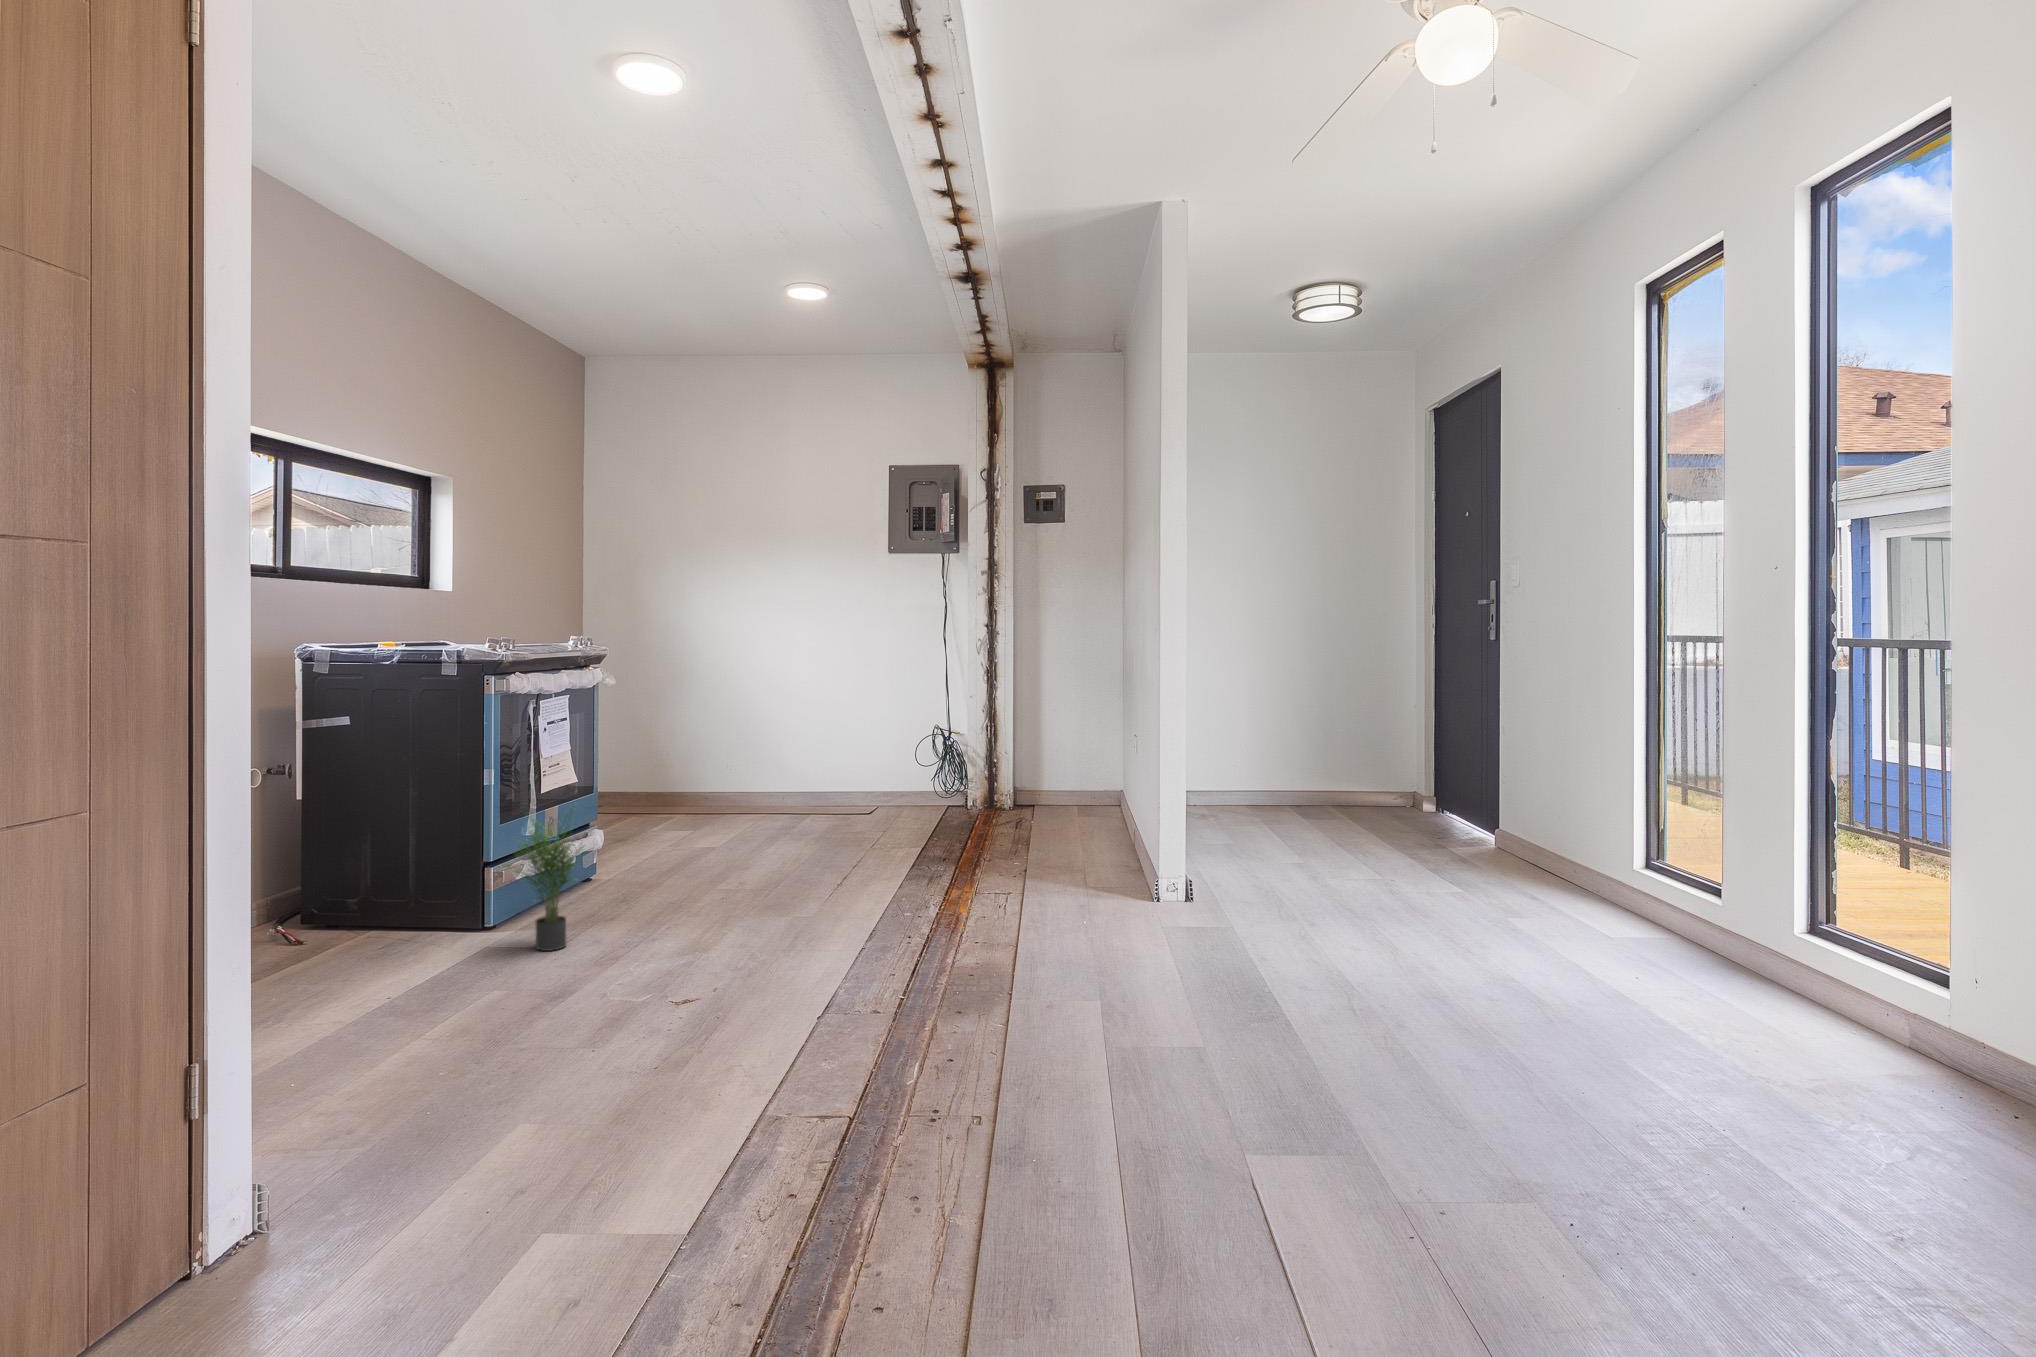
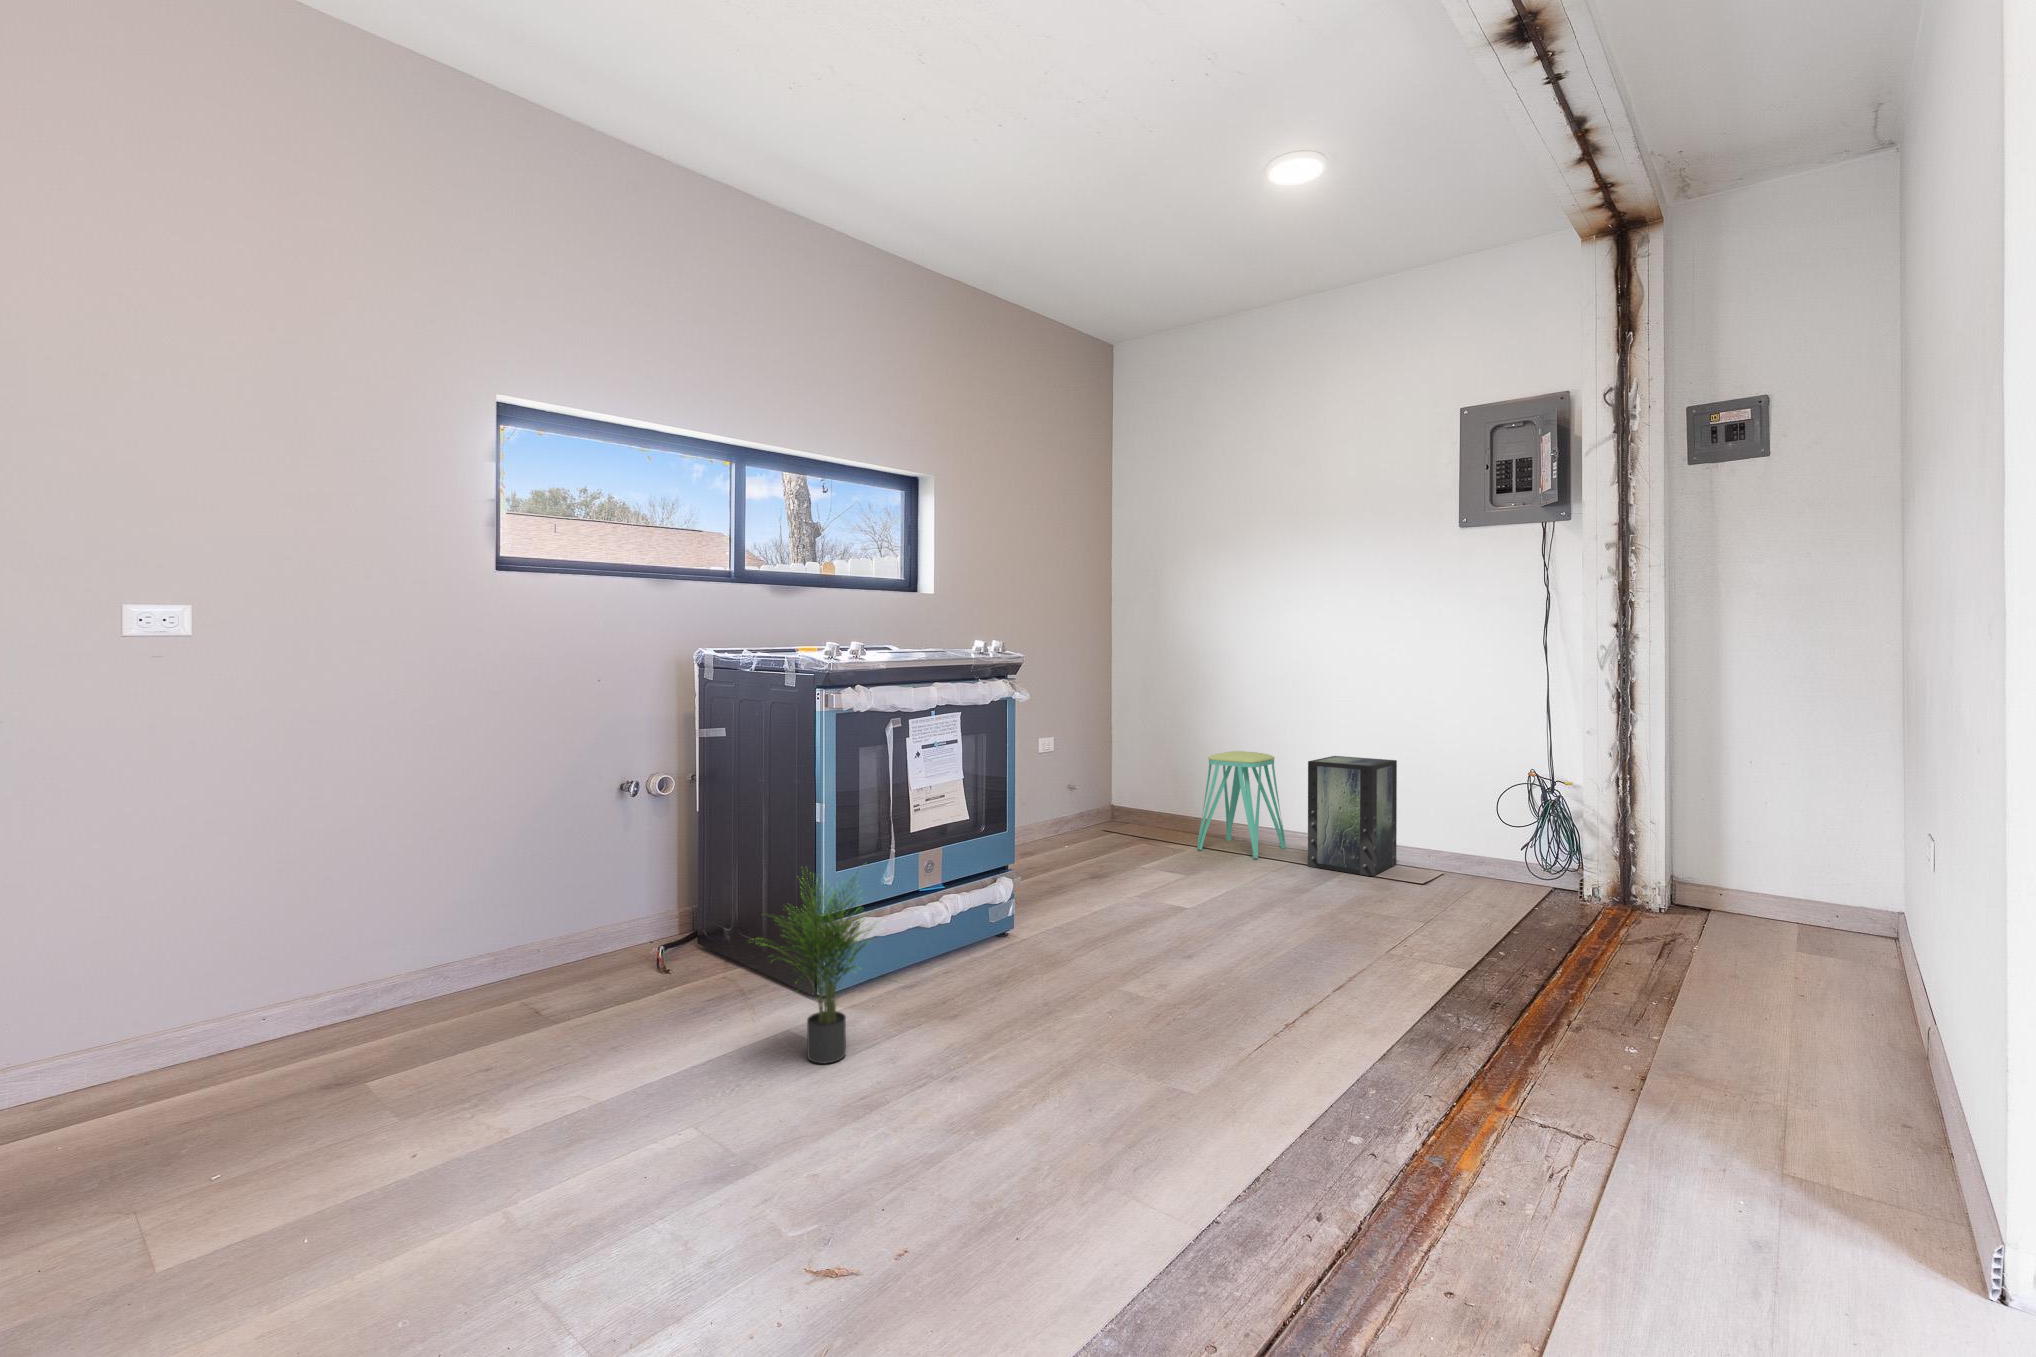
storage box: none [784,724,846,813] -> present [1308,756,1397,876]
stool: none [688,725,758,811] -> present [1197,751,1286,858]

